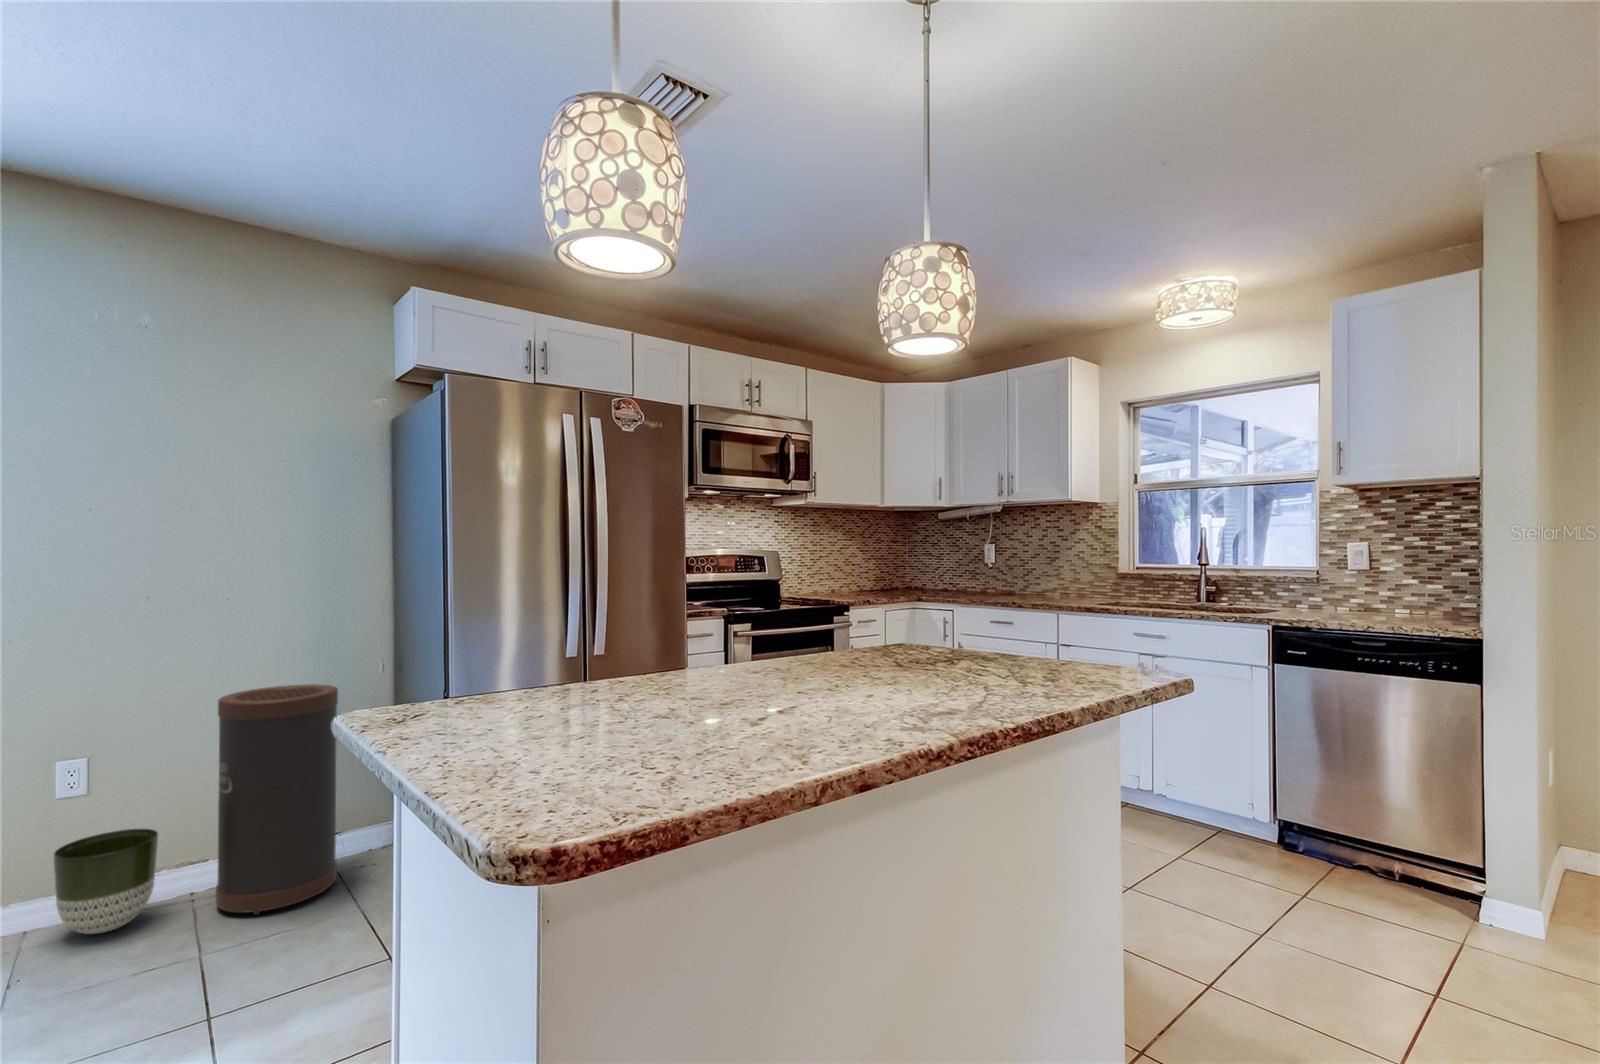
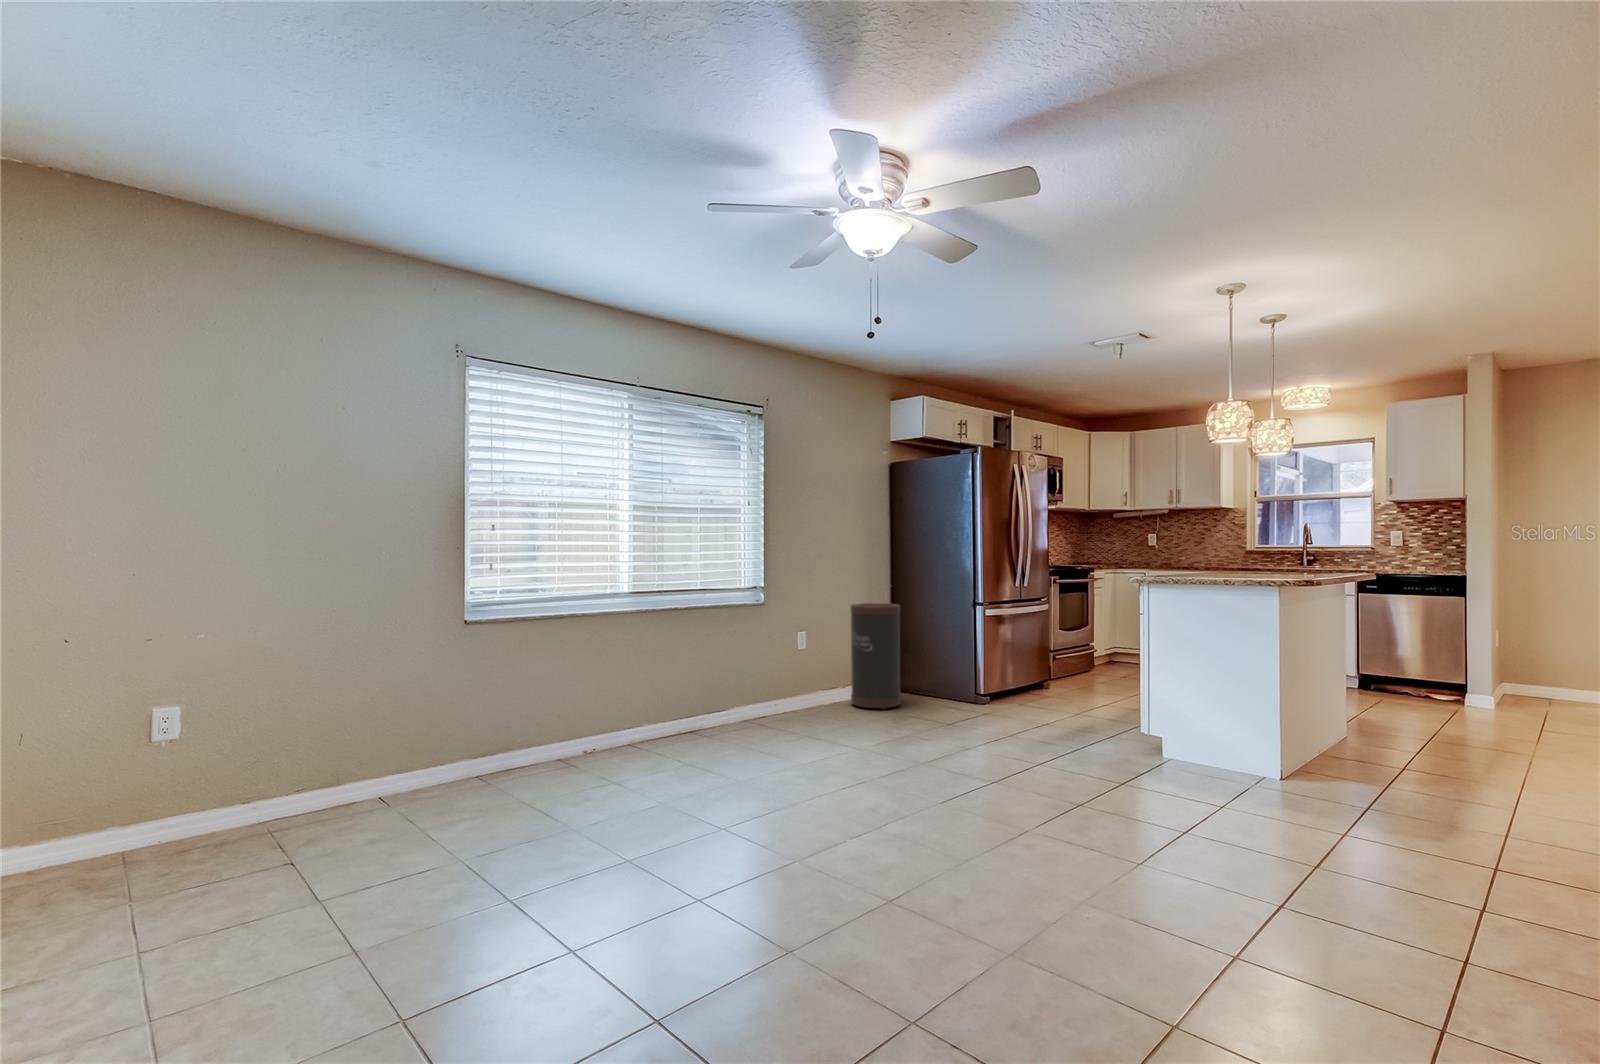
planter: present [53,829,158,934] -> none [805,669,842,714]

